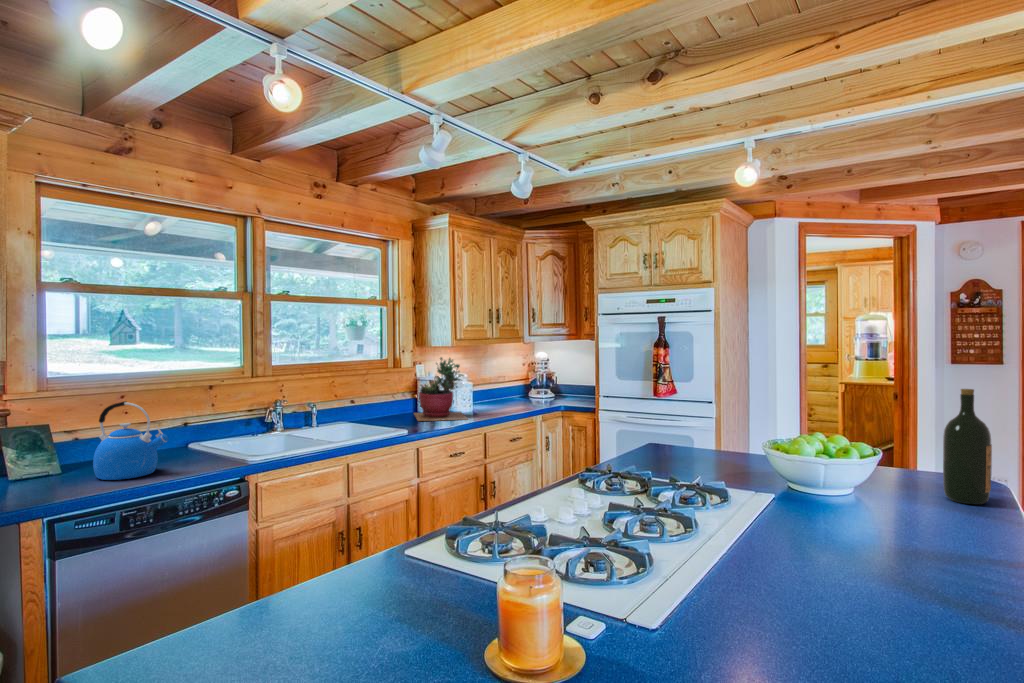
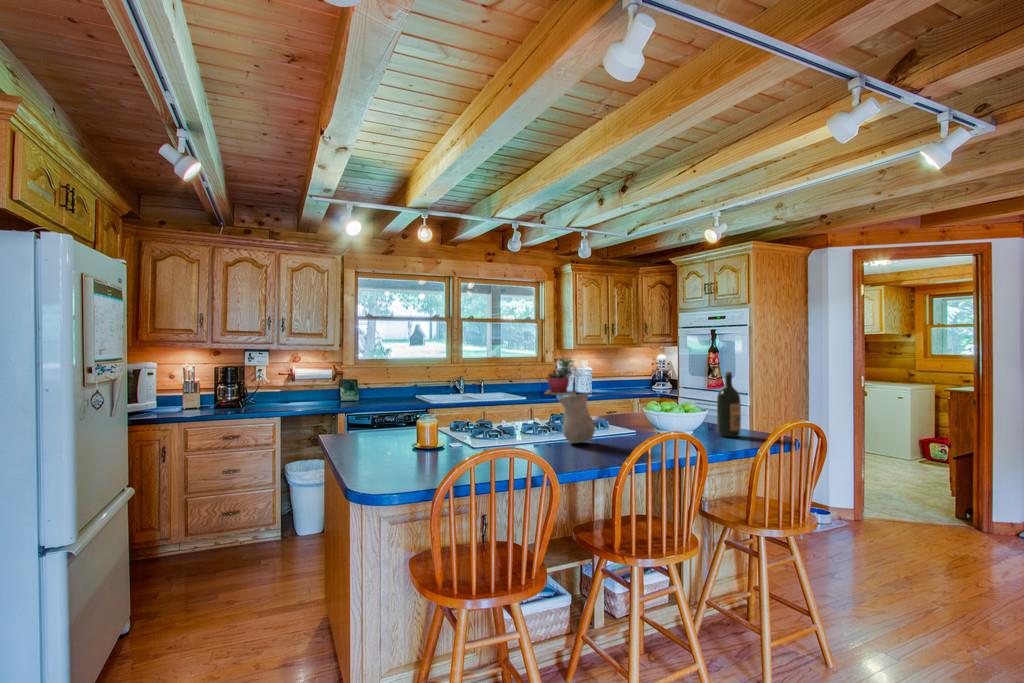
kettle: present [93,401,168,480] -> none [368,369,395,403]
vase: none [824,459,930,588] -> present [558,393,595,443]

